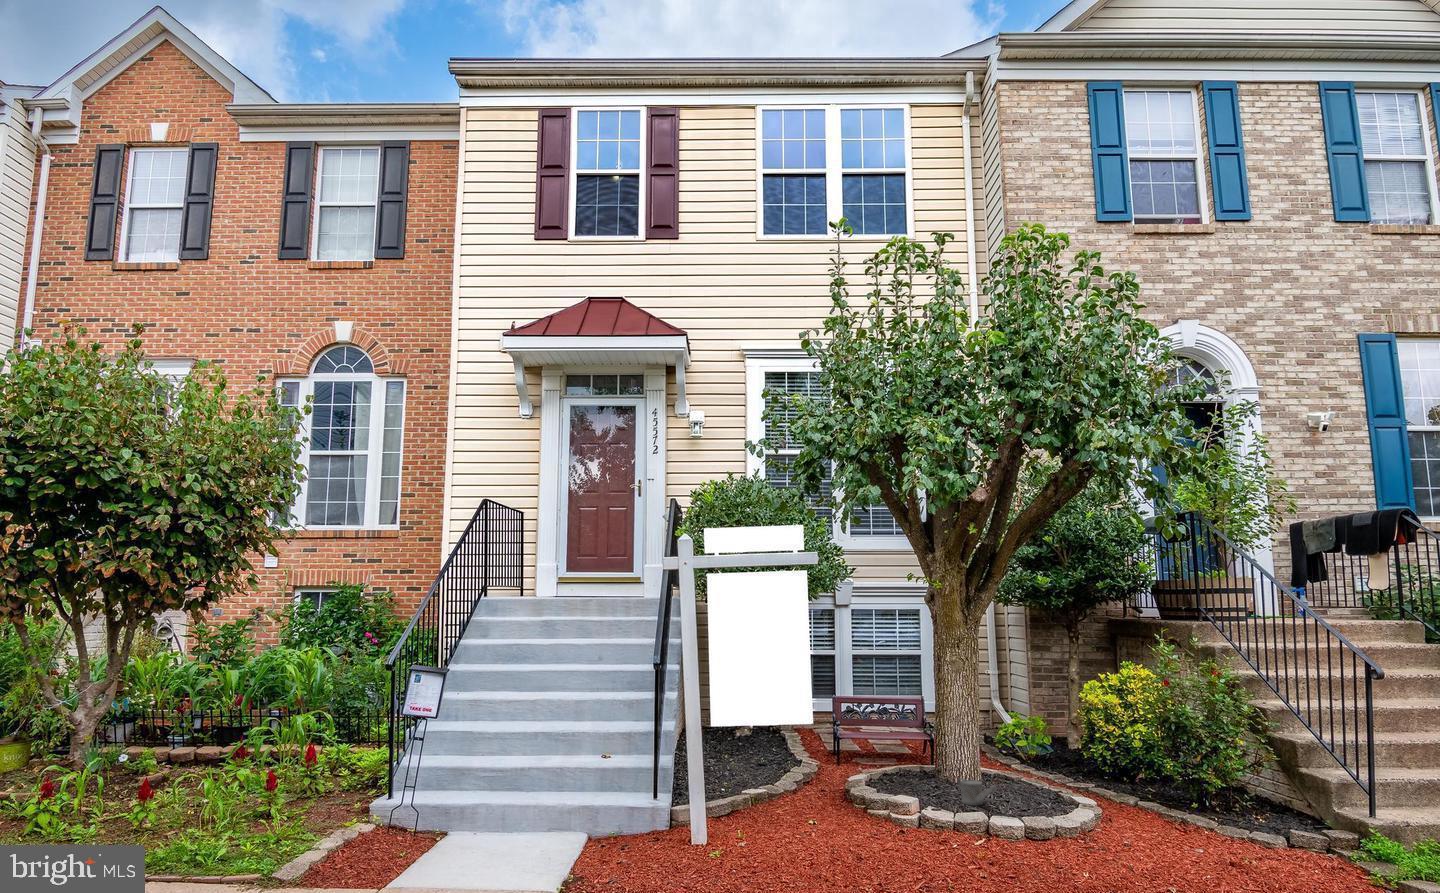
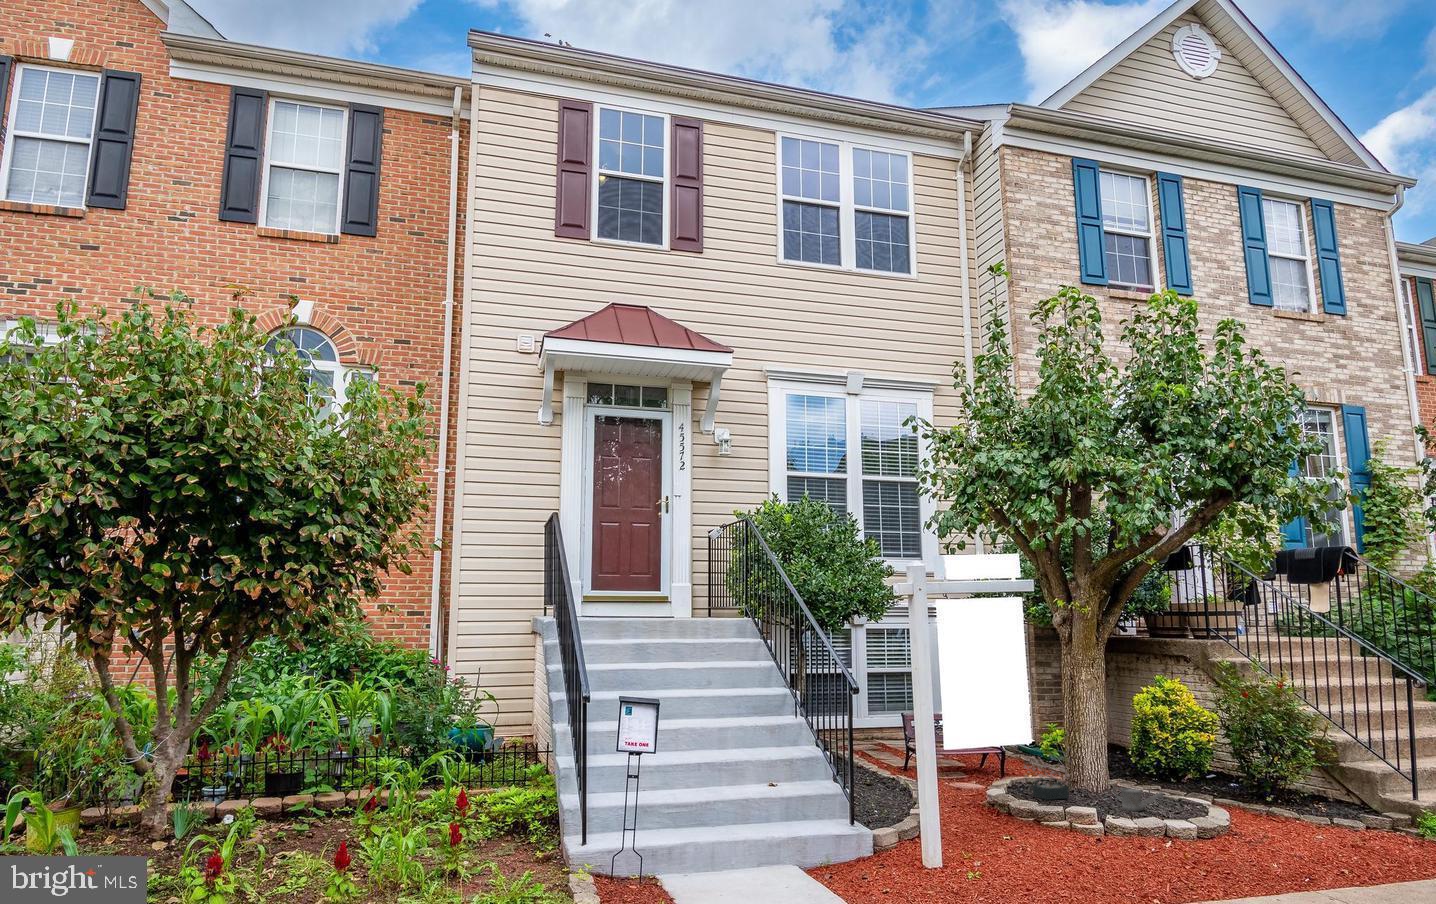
decorative plant: none [869,739,922,787] -> present [1024,756,1070,800]

